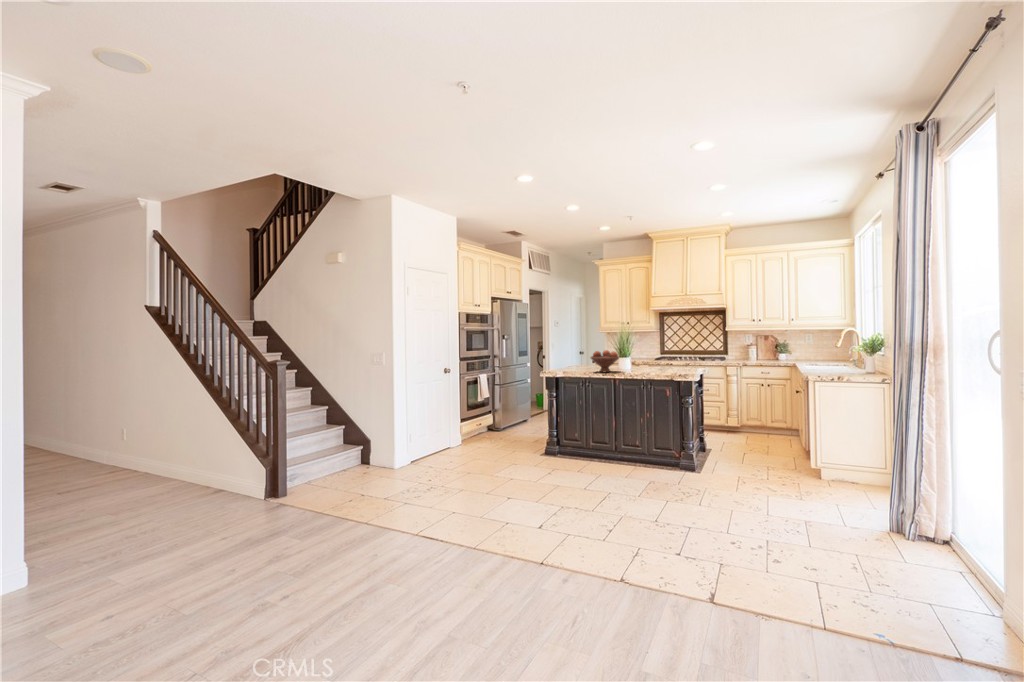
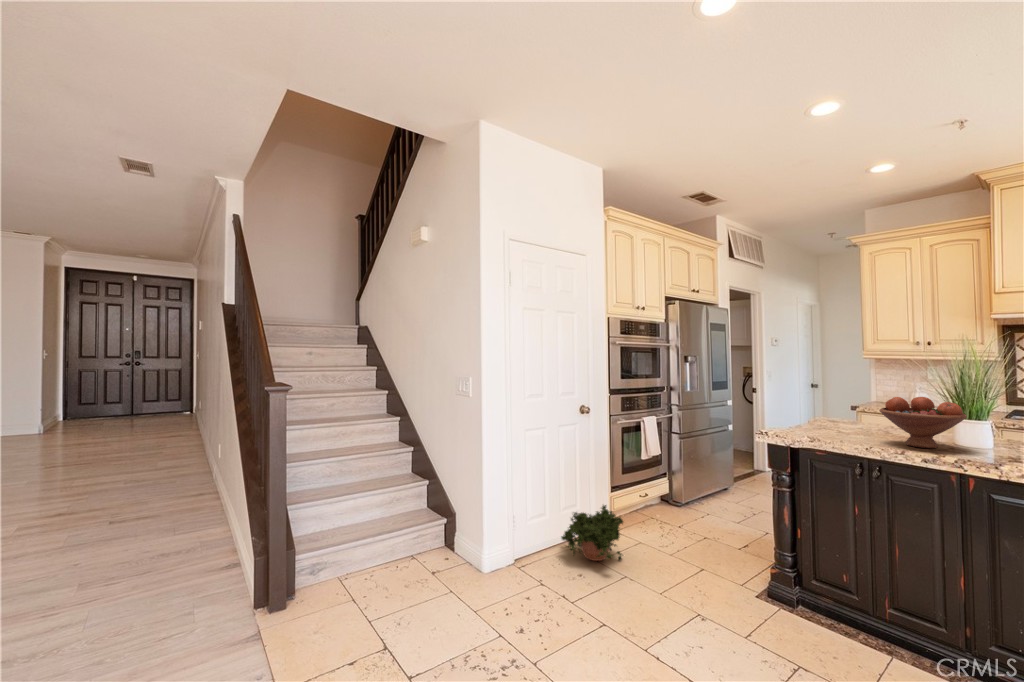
potted plant: none [437,425,474,456] -> present [562,505,623,561]

